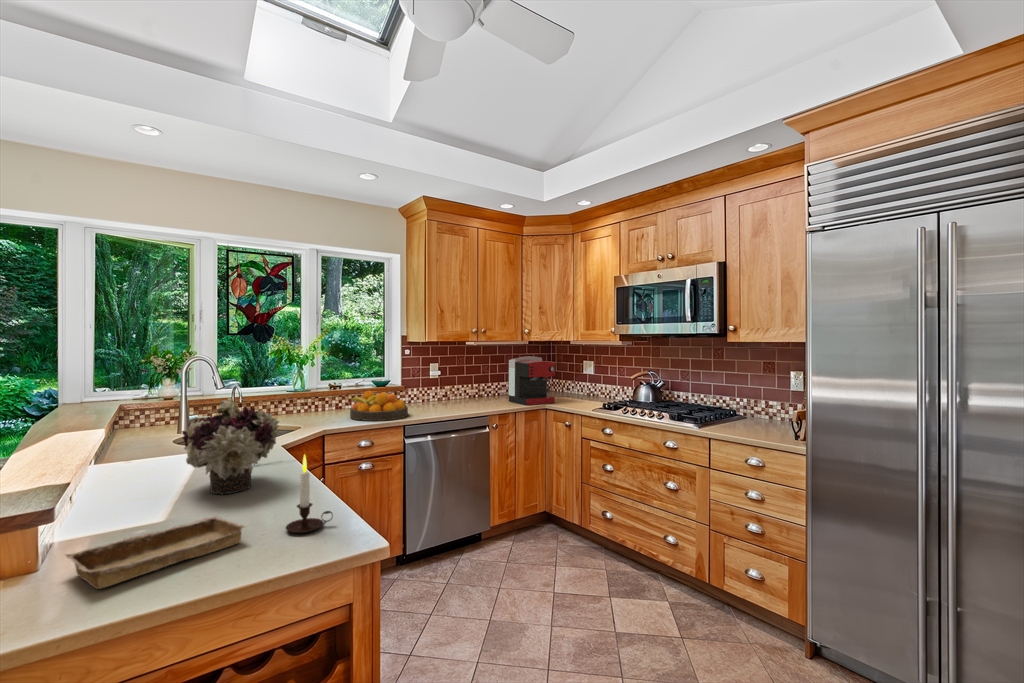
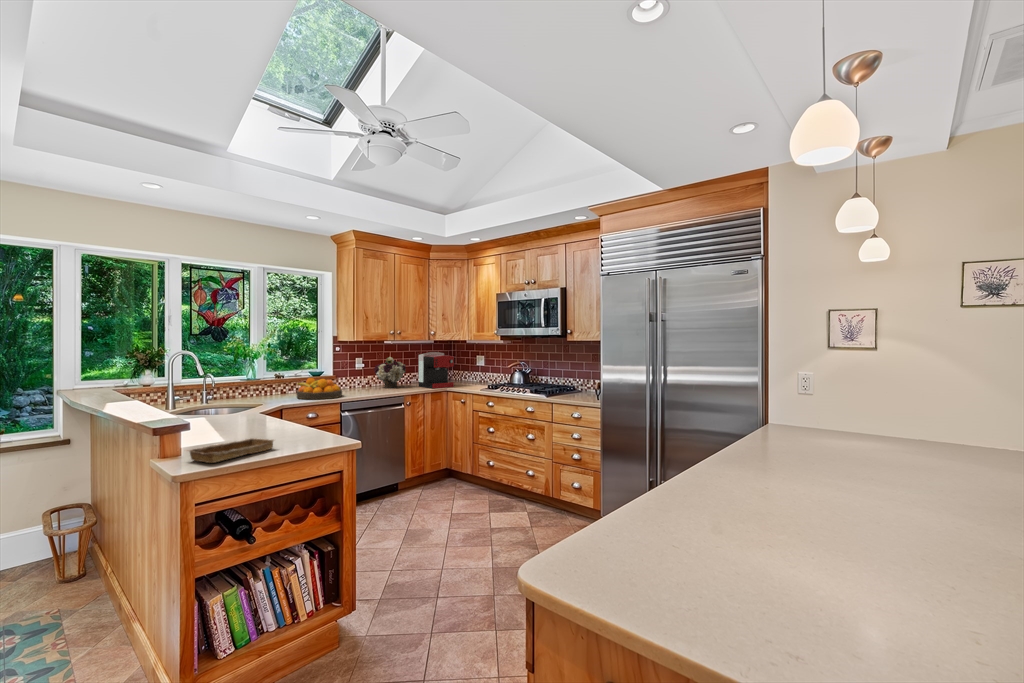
flower arrangement: present [182,397,279,494] -> present [374,357,406,388]
candle: present [286,455,333,533] -> none [295,402,321,445]

